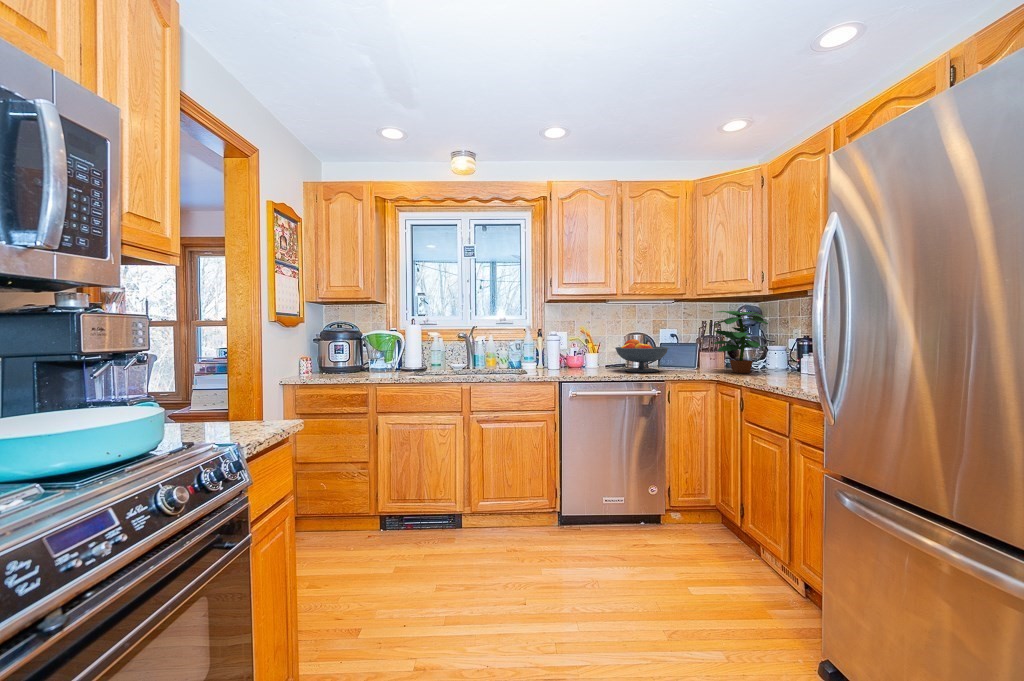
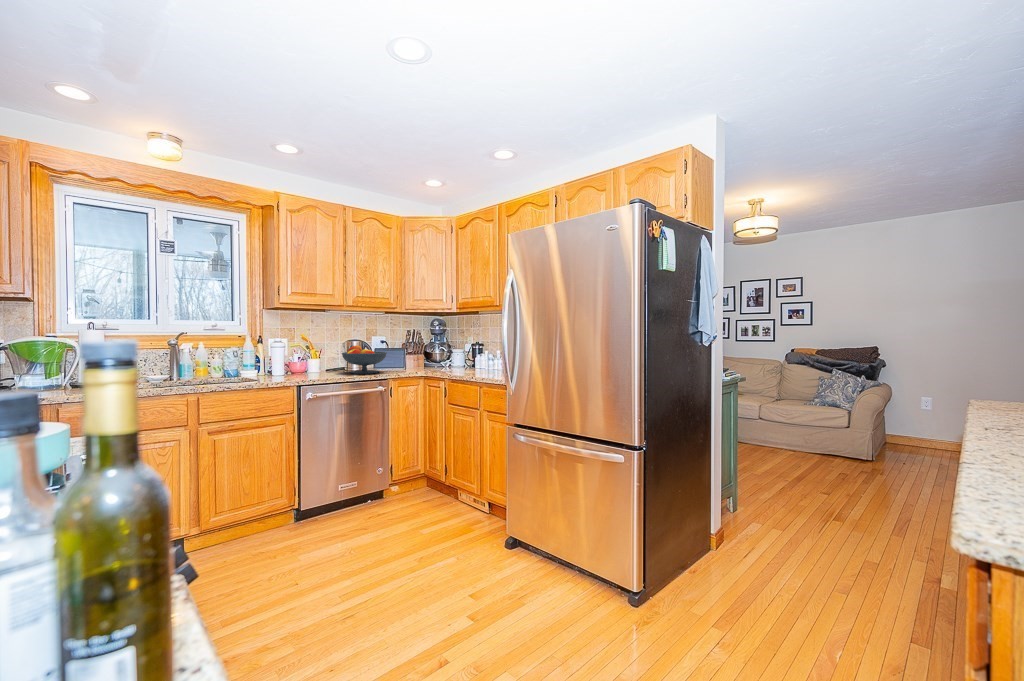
potted plant: present [712,311,768,373] -> none [418,323,457,370]

